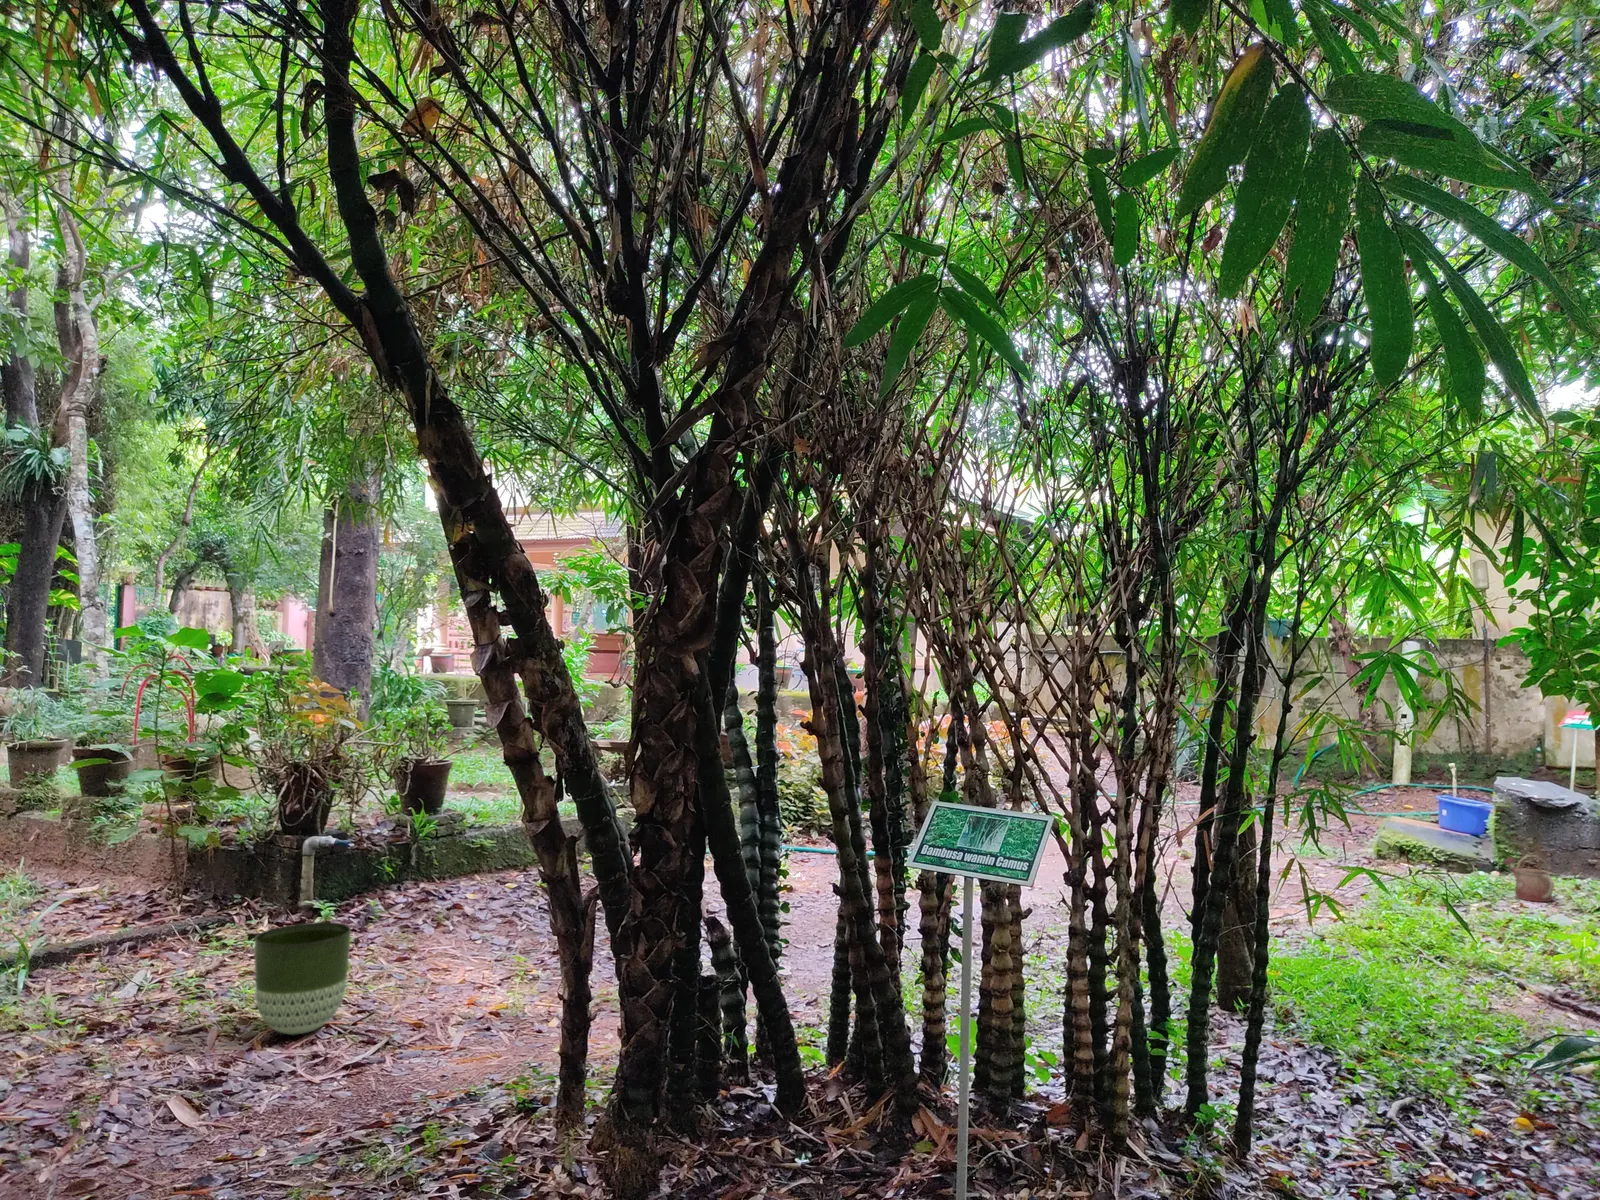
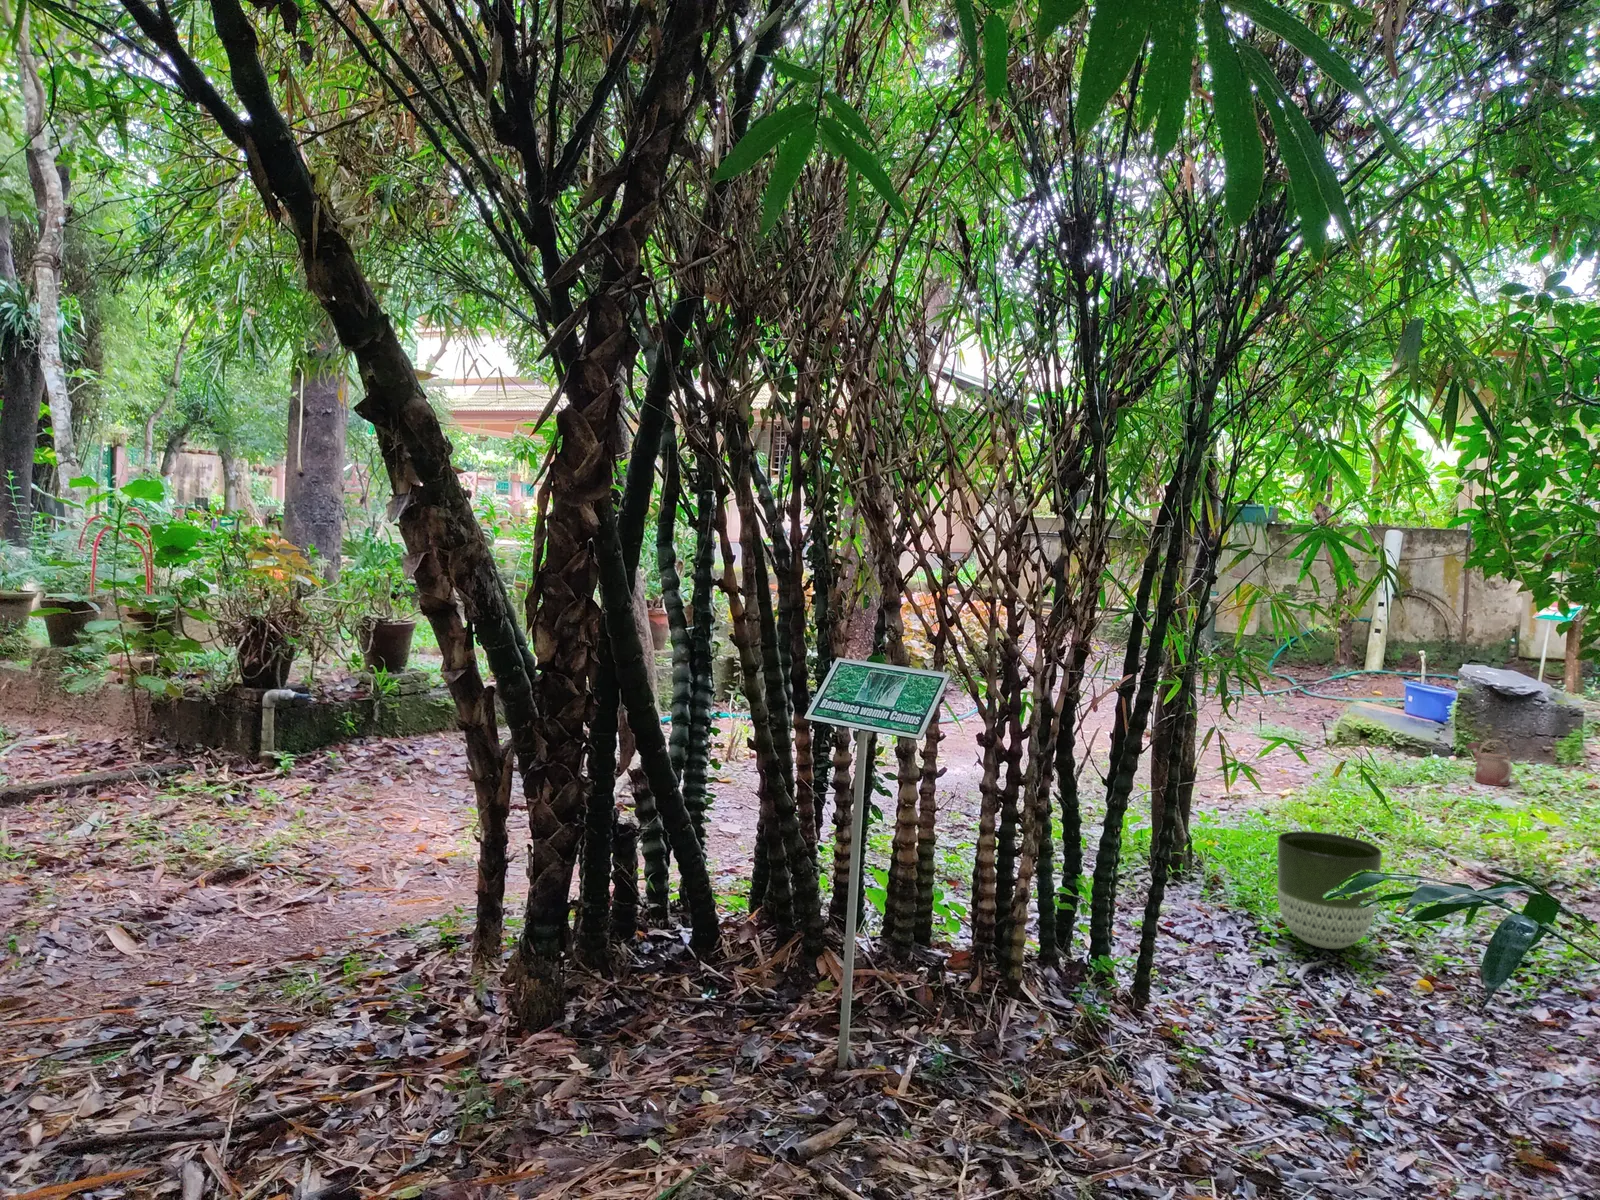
planter: present [255,922,351,1035] -> present [1278,831,1382,949]

